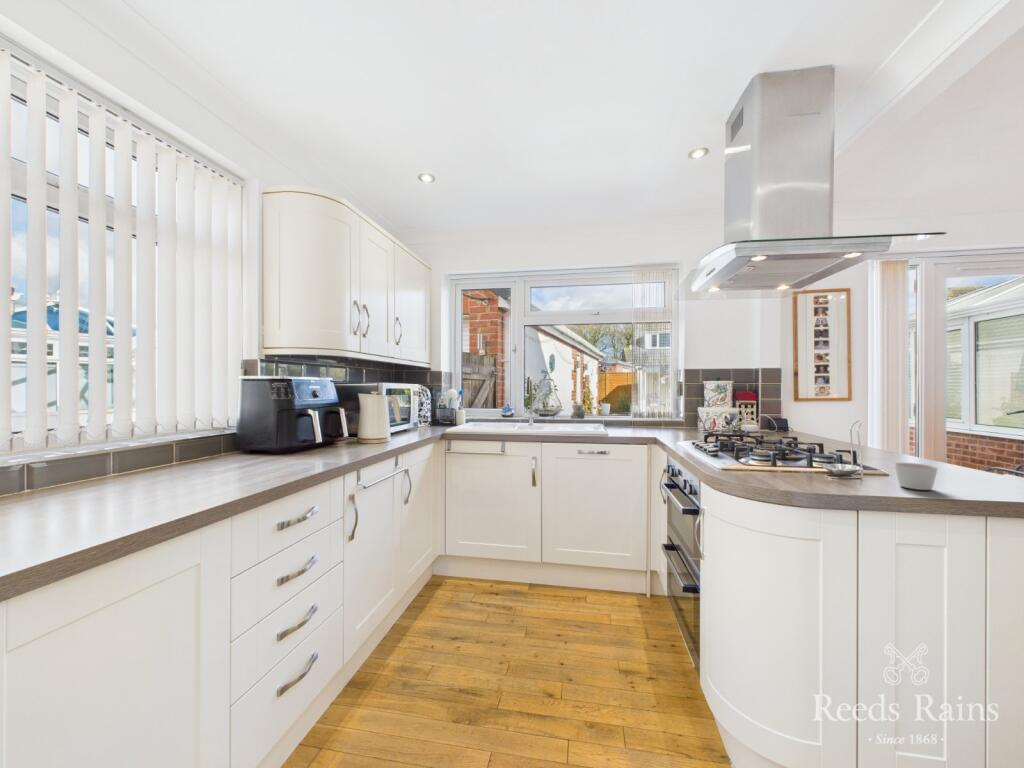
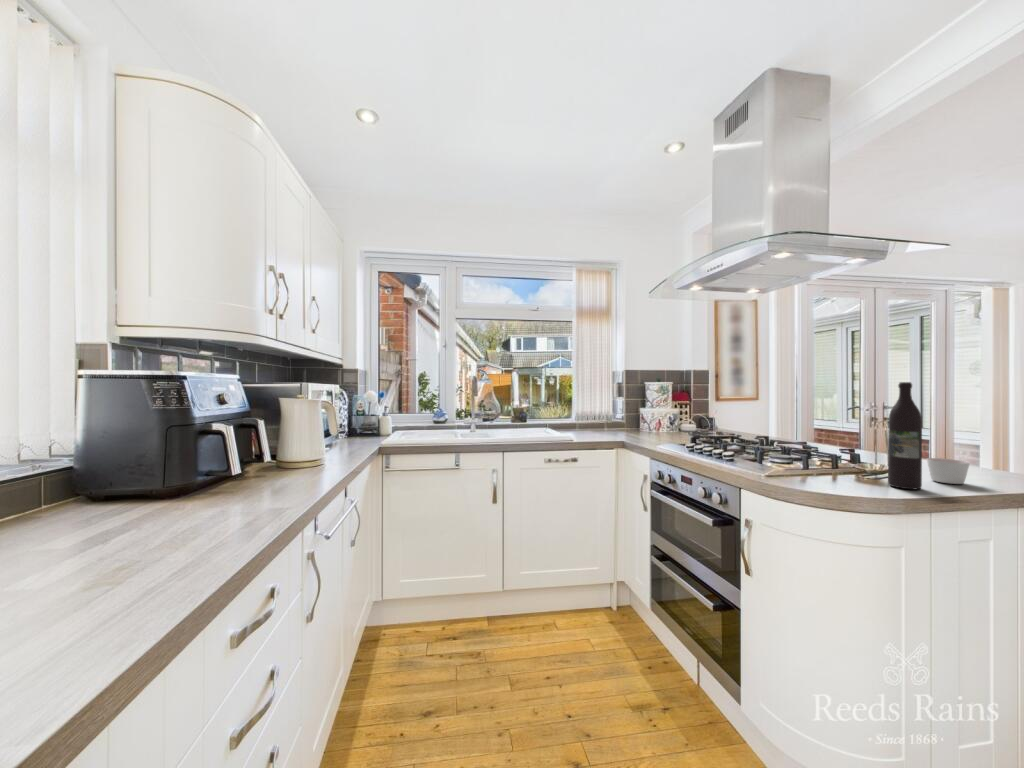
wine bottle: none [834,384,866,490] -> present [888,382,922,489]

